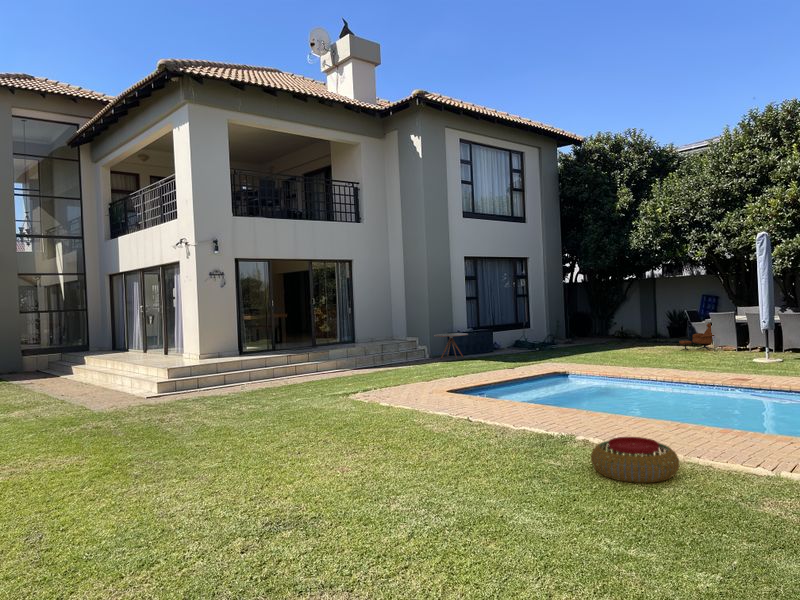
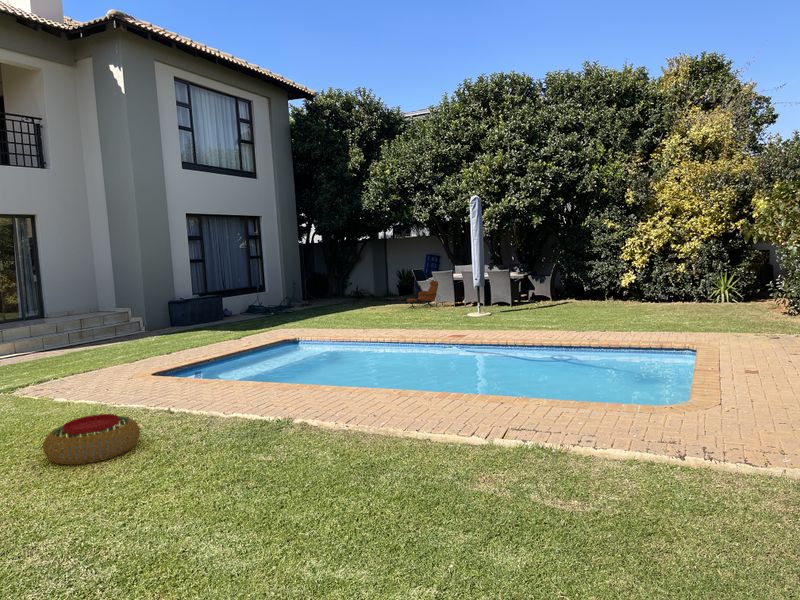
round table: present [434,333,468,359] -> none [151,300,193,331]
pouf: present [591,437,679,483] -> present [43,414,140,465]

